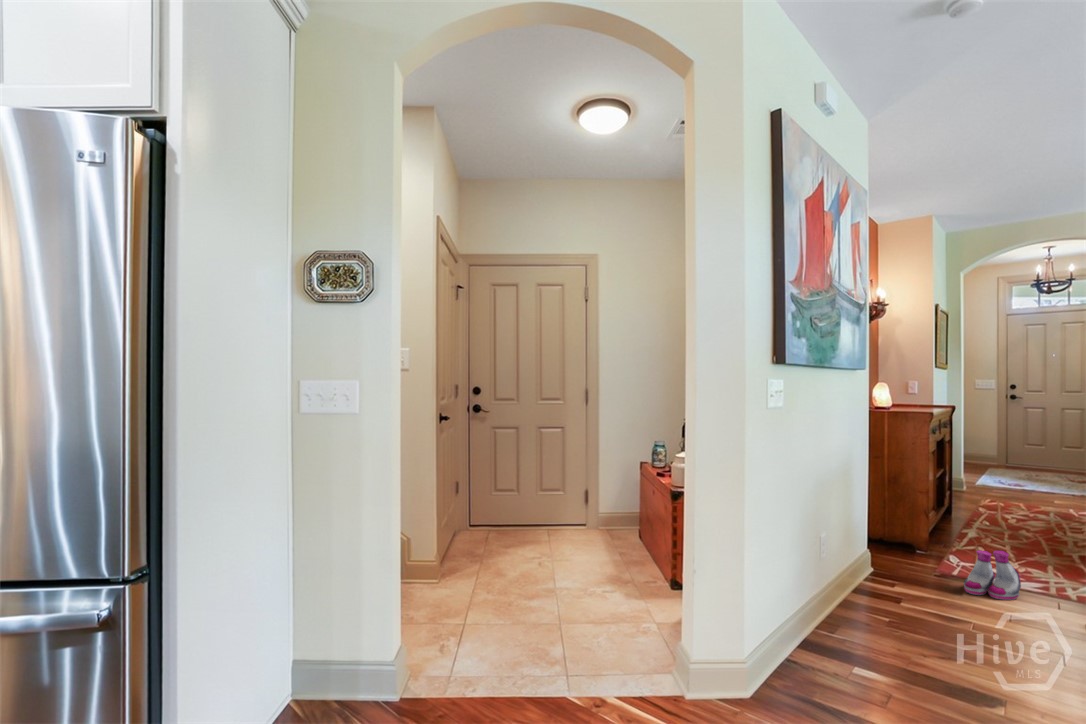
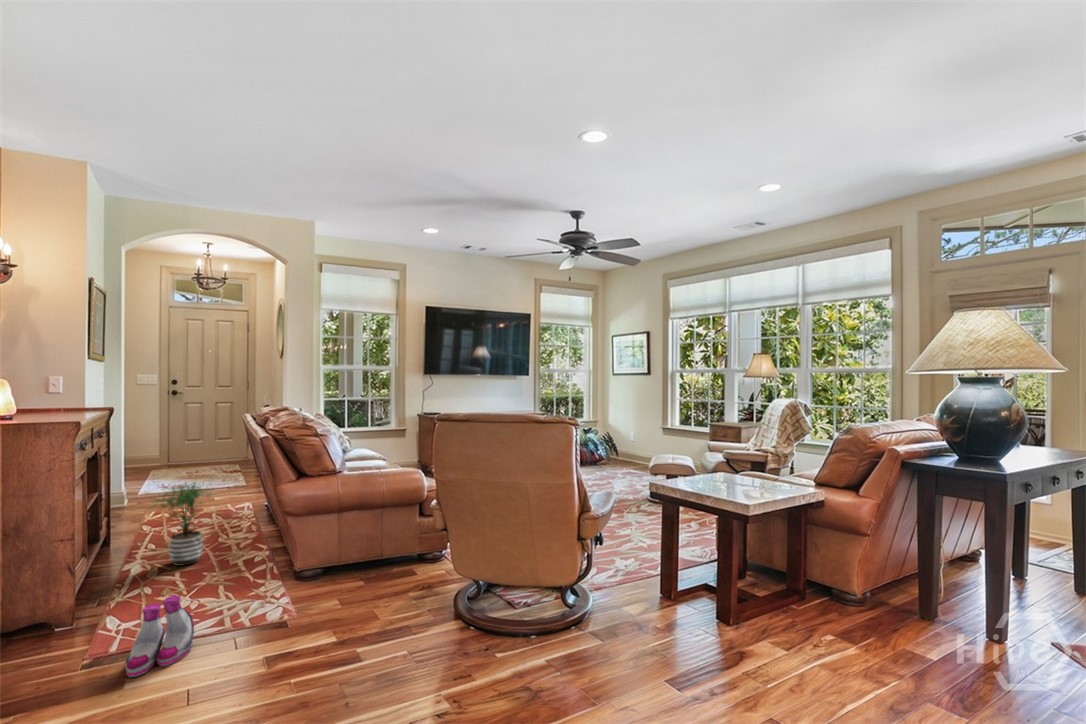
potted plant: none [983,473,1050,545] -> present [152,482,211,566]

